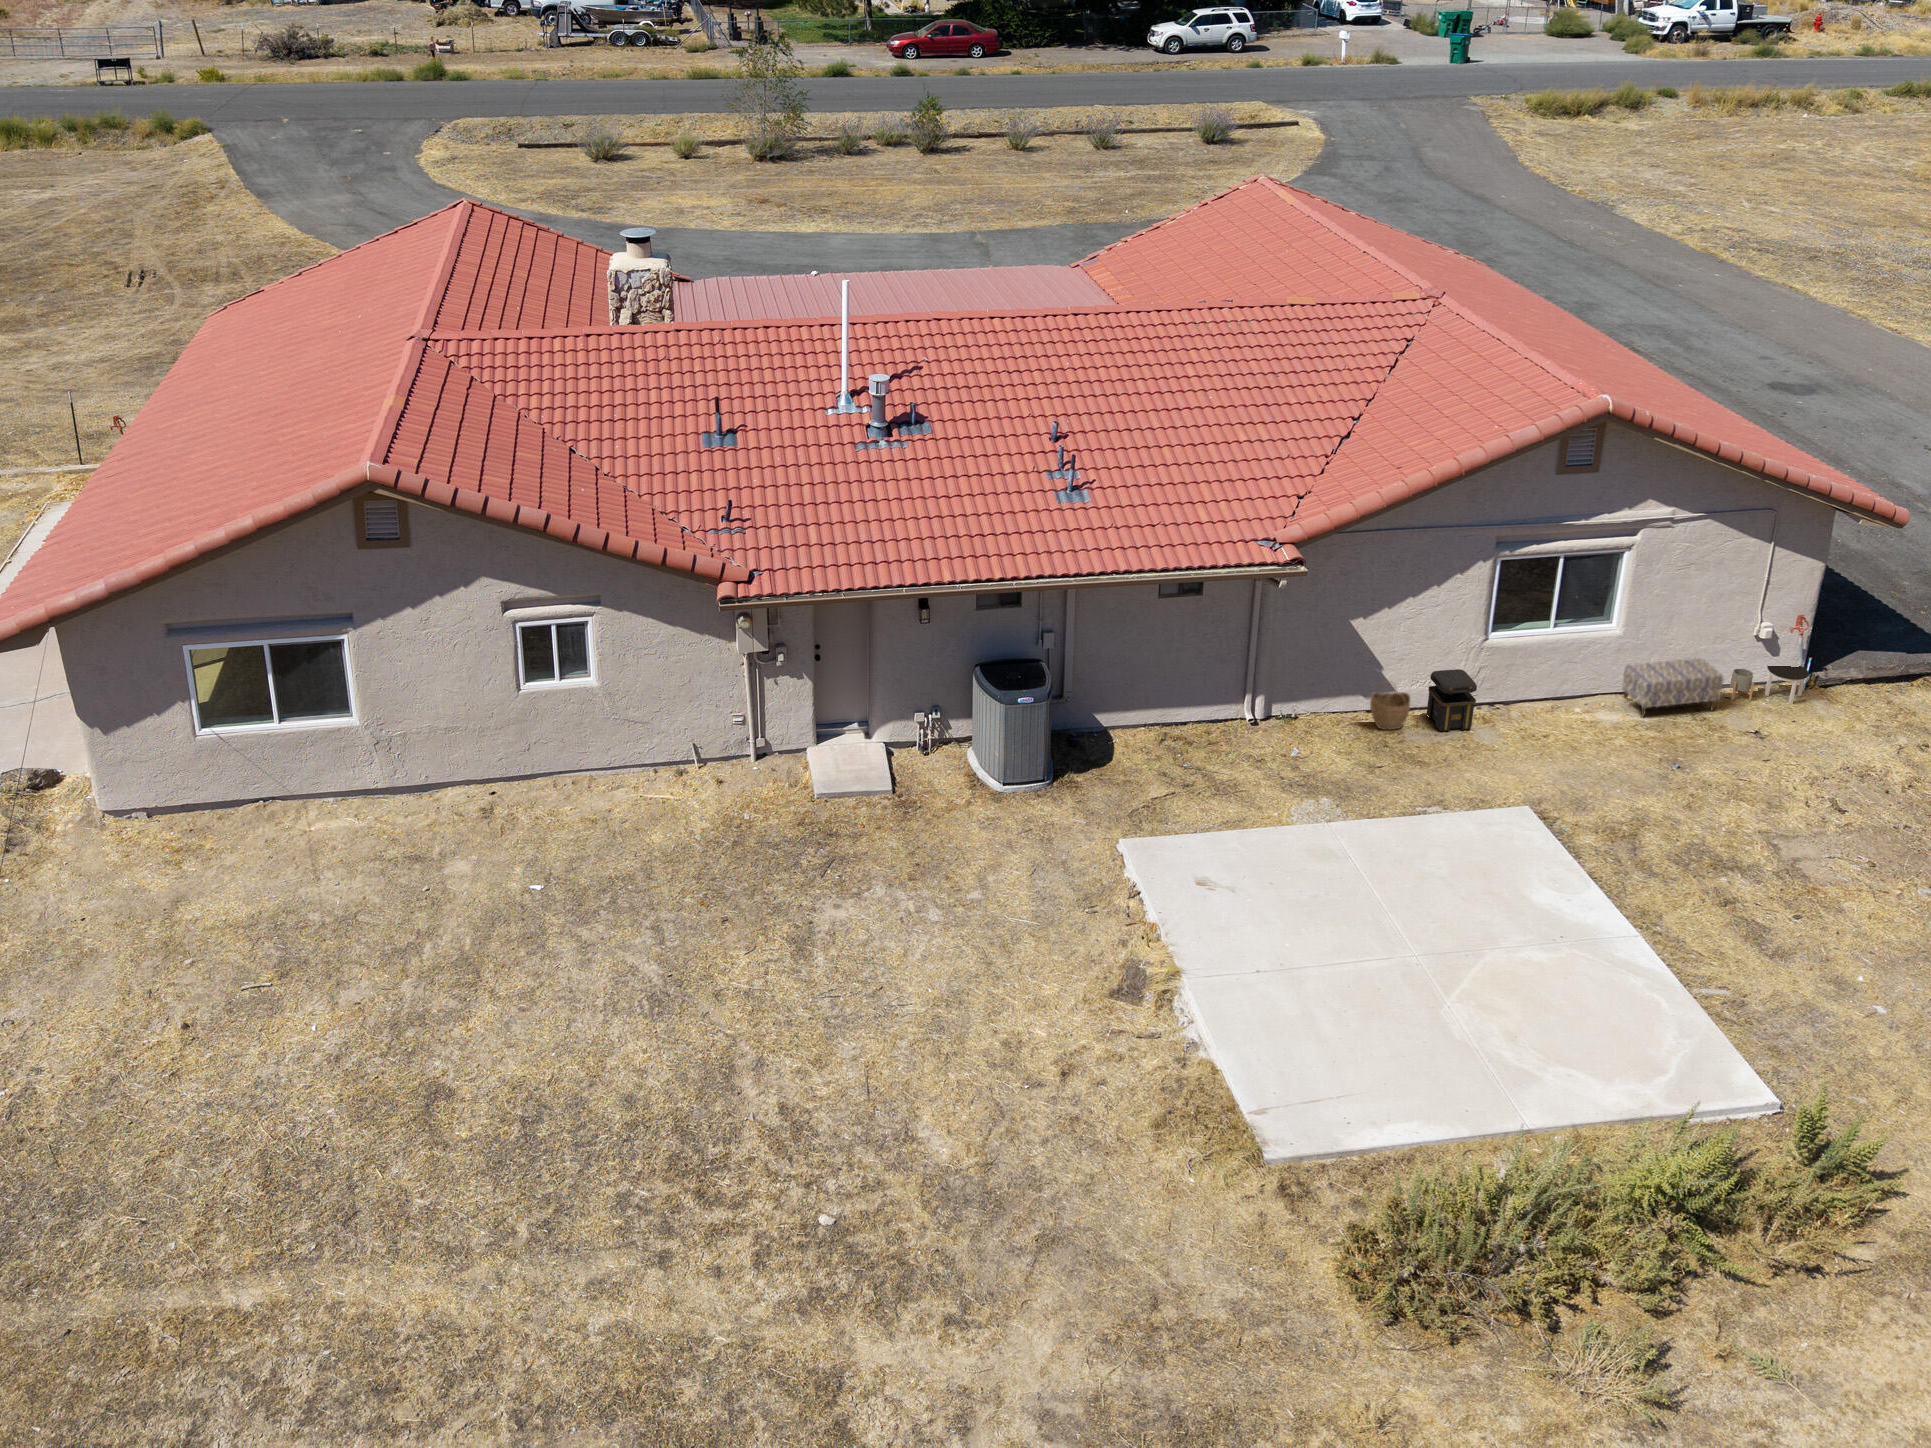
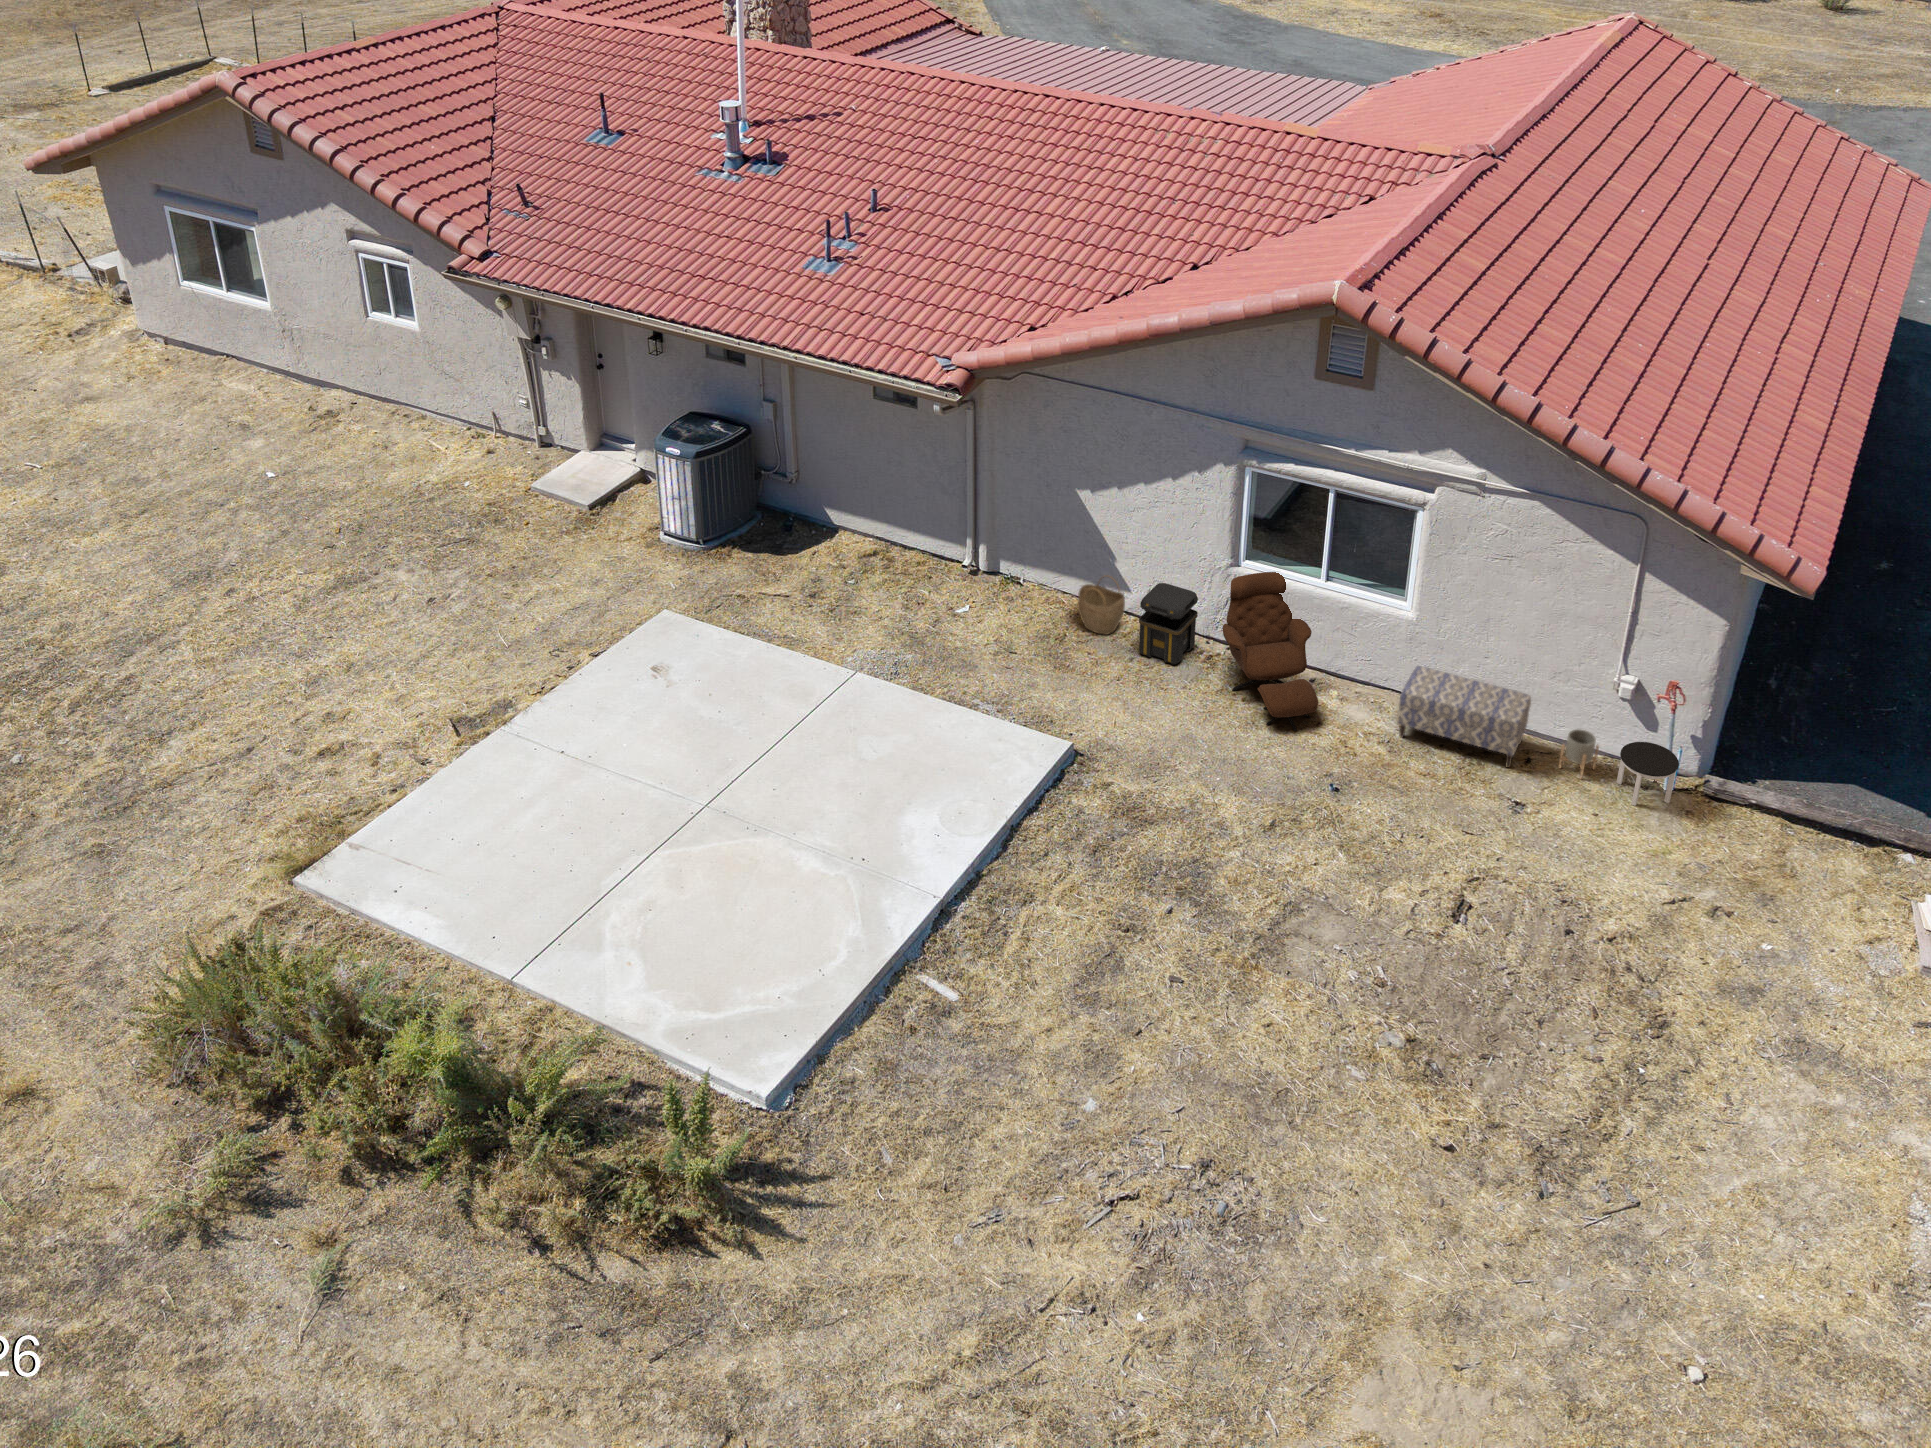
lounge chair: none [1504,631,1599,742] -> present [1223,572,1318,731]

